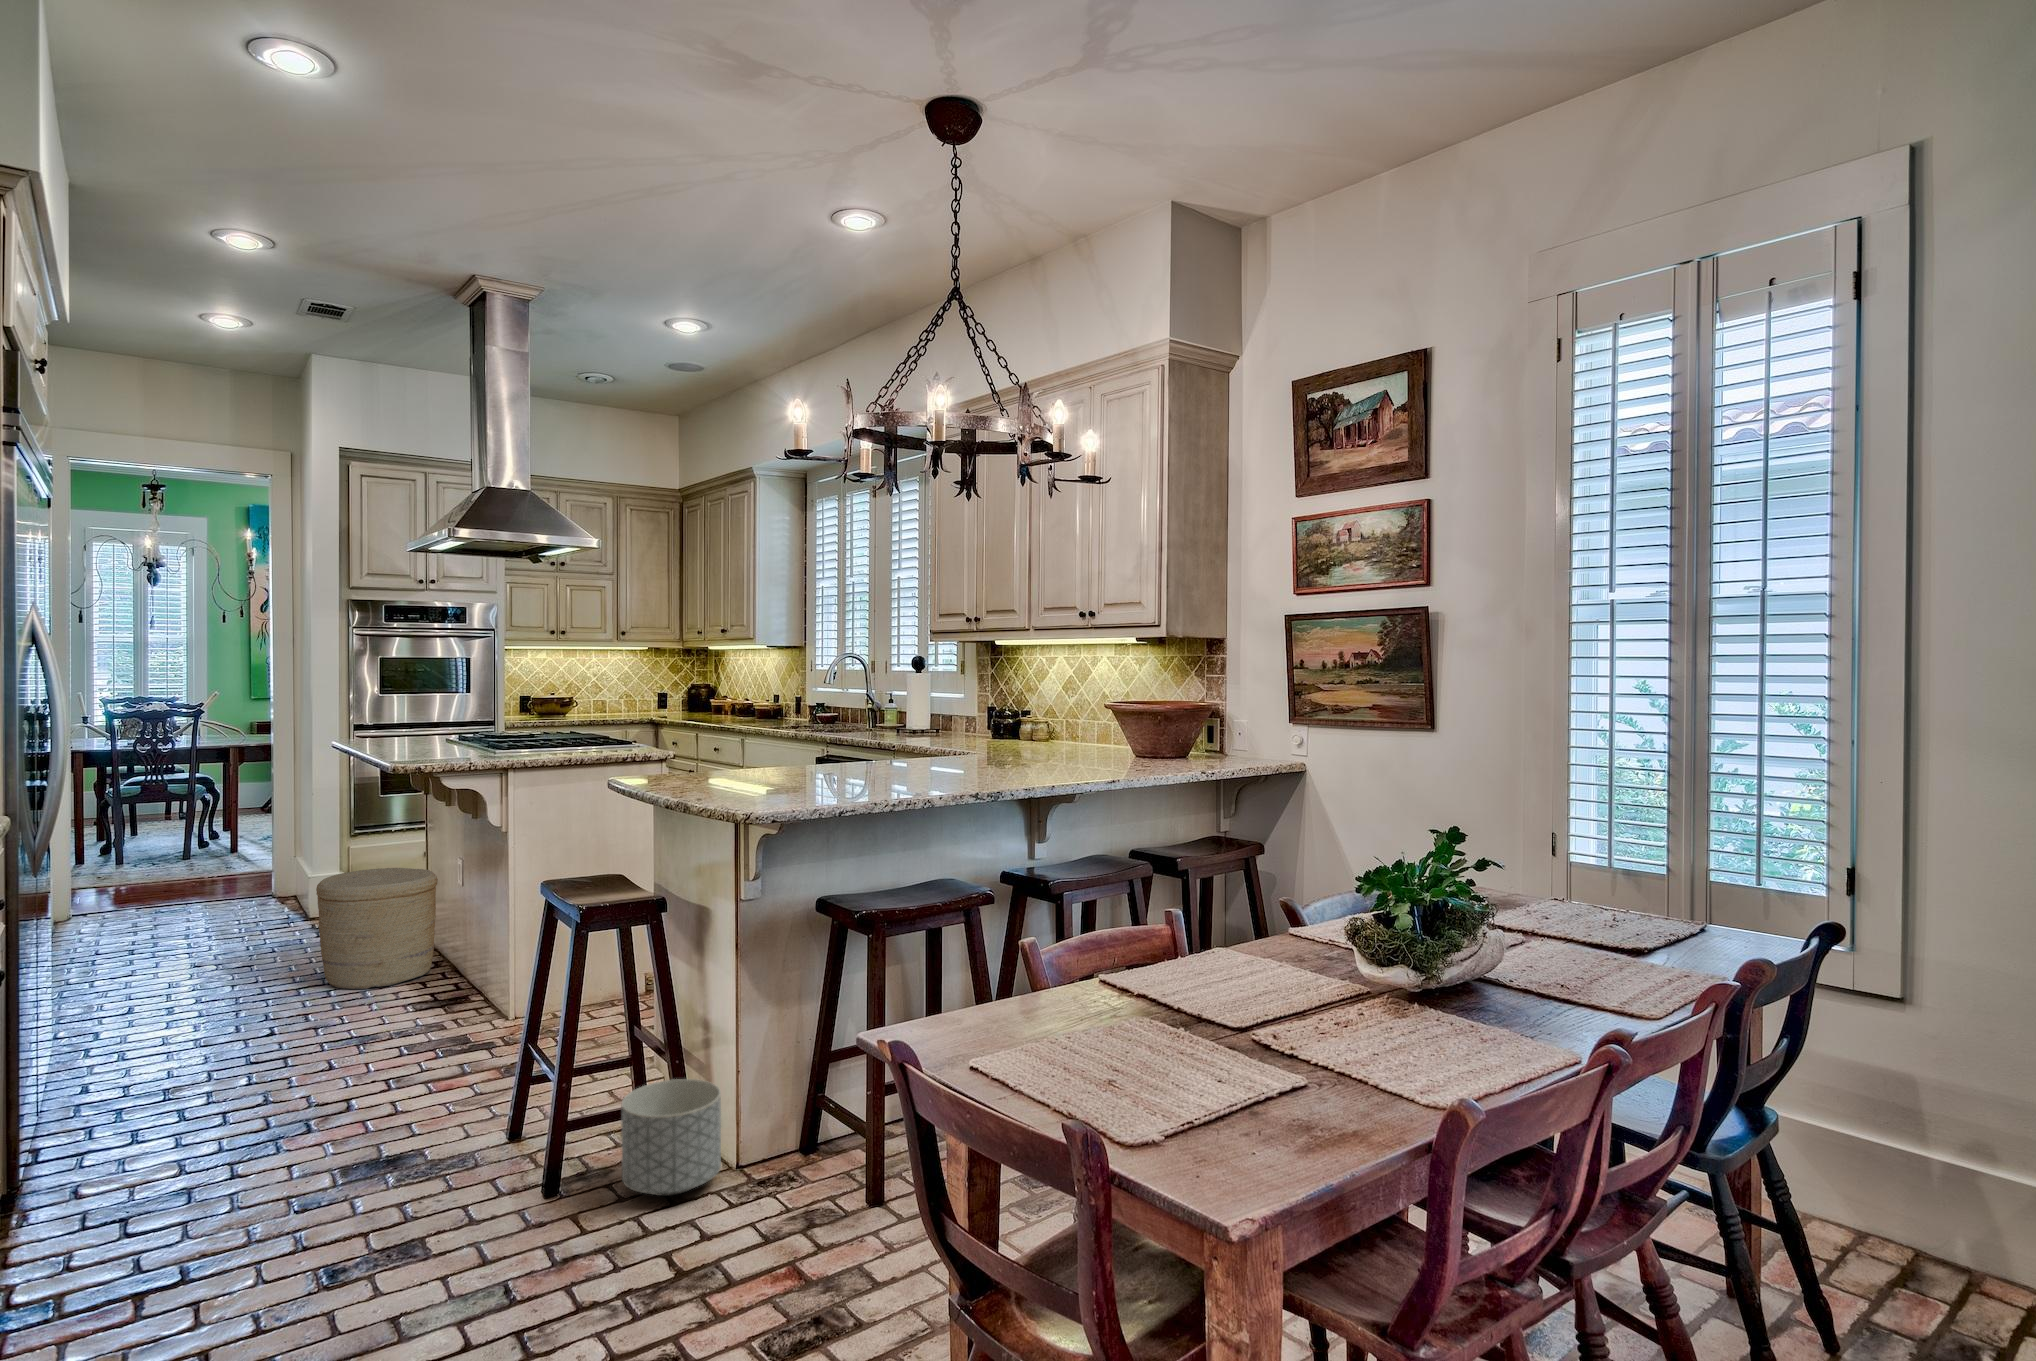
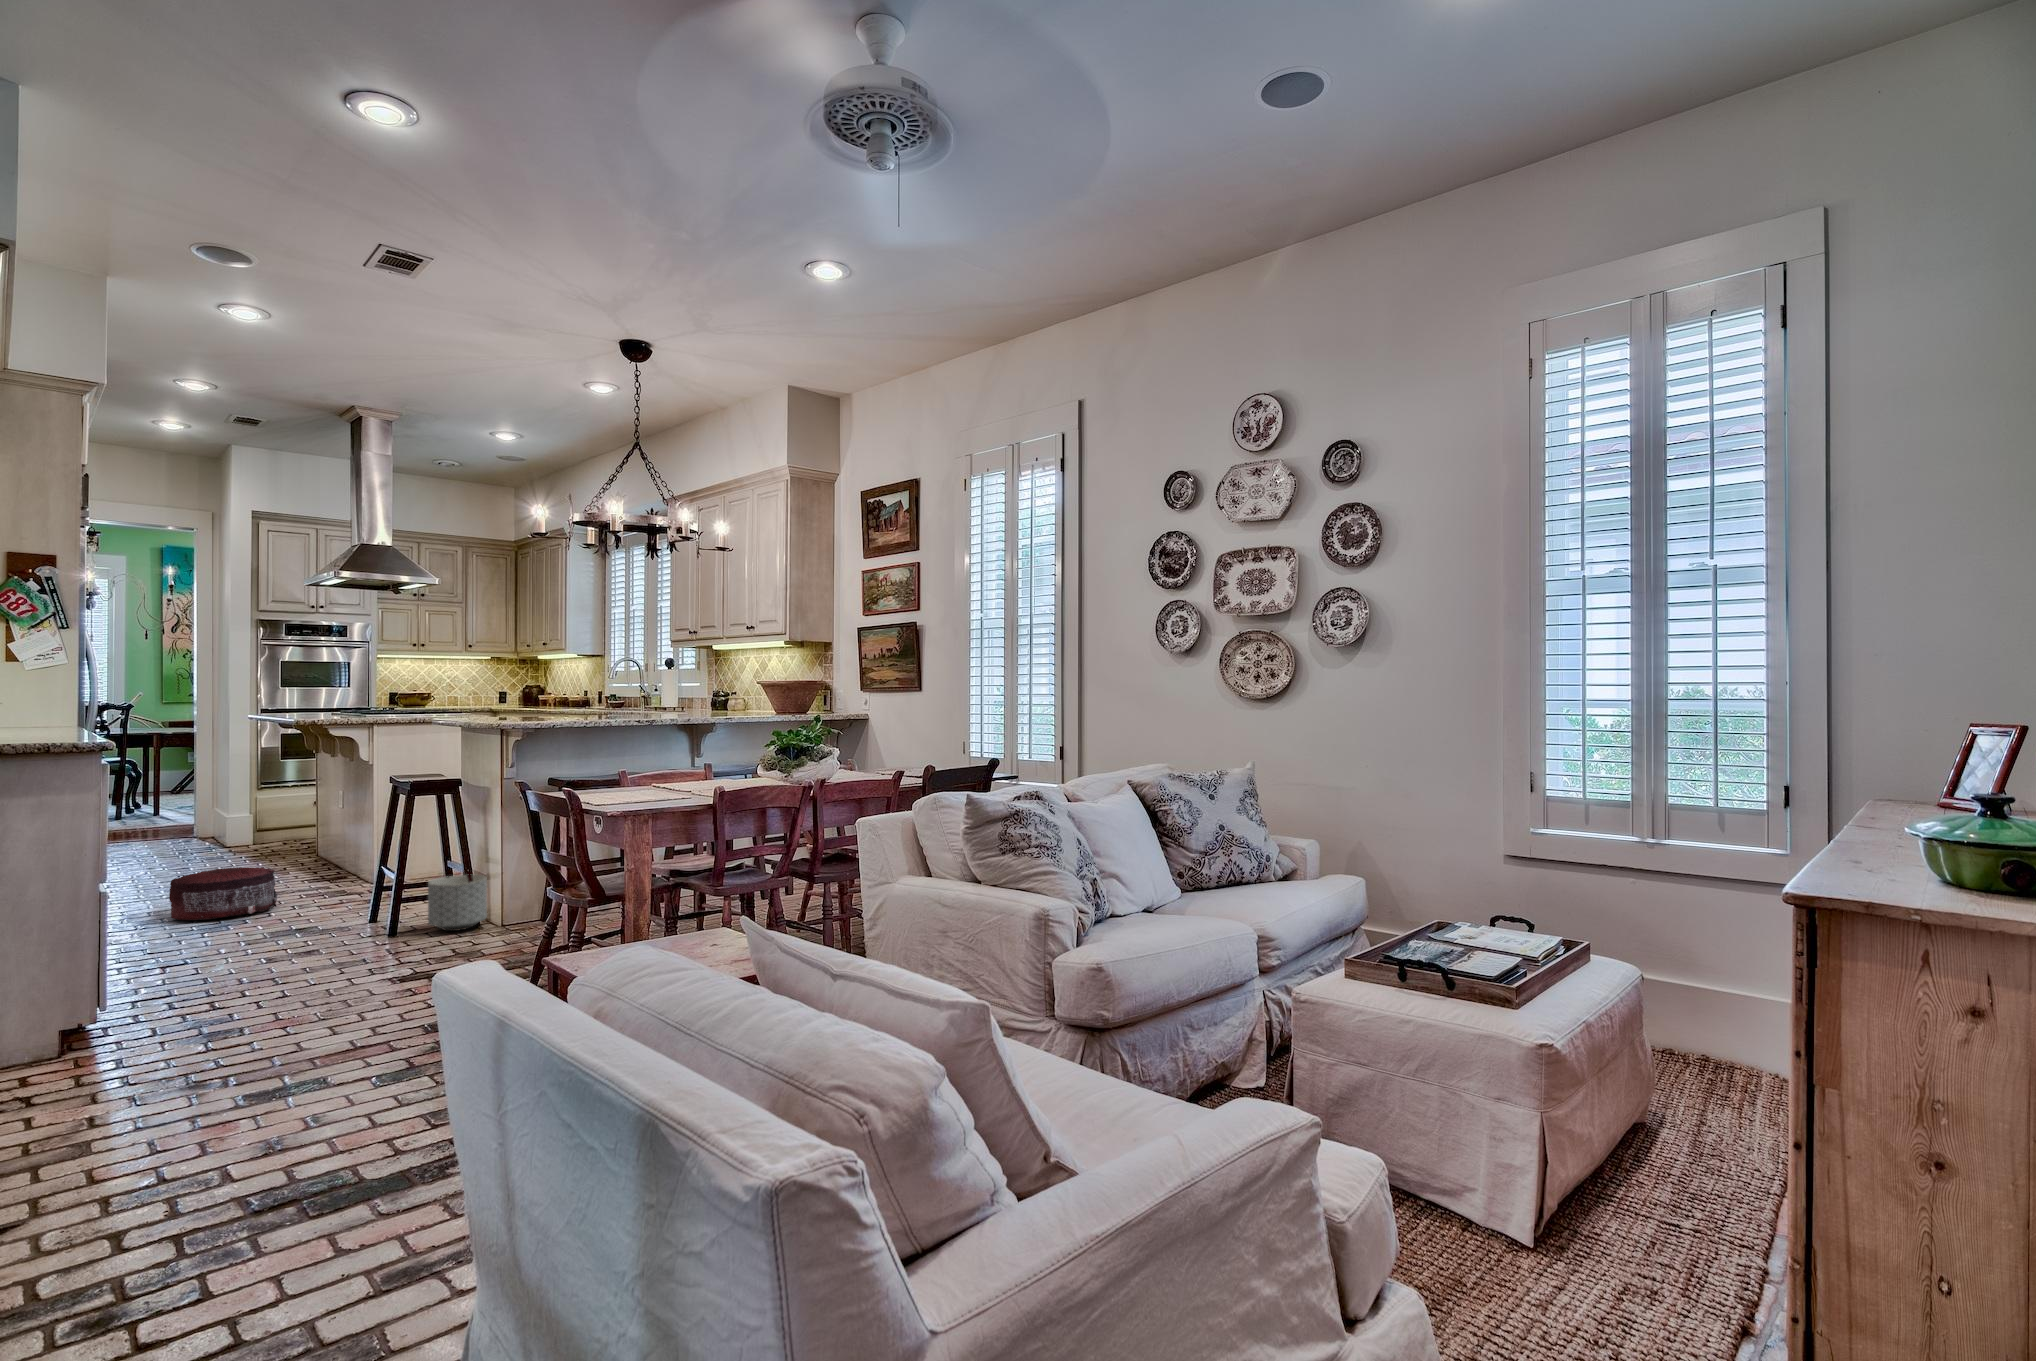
woven basket: present [316,868,438,989] -> none [236,797,323,872]
pouf: none [202,1021,370,1130] -> present [169,867,277,920]

